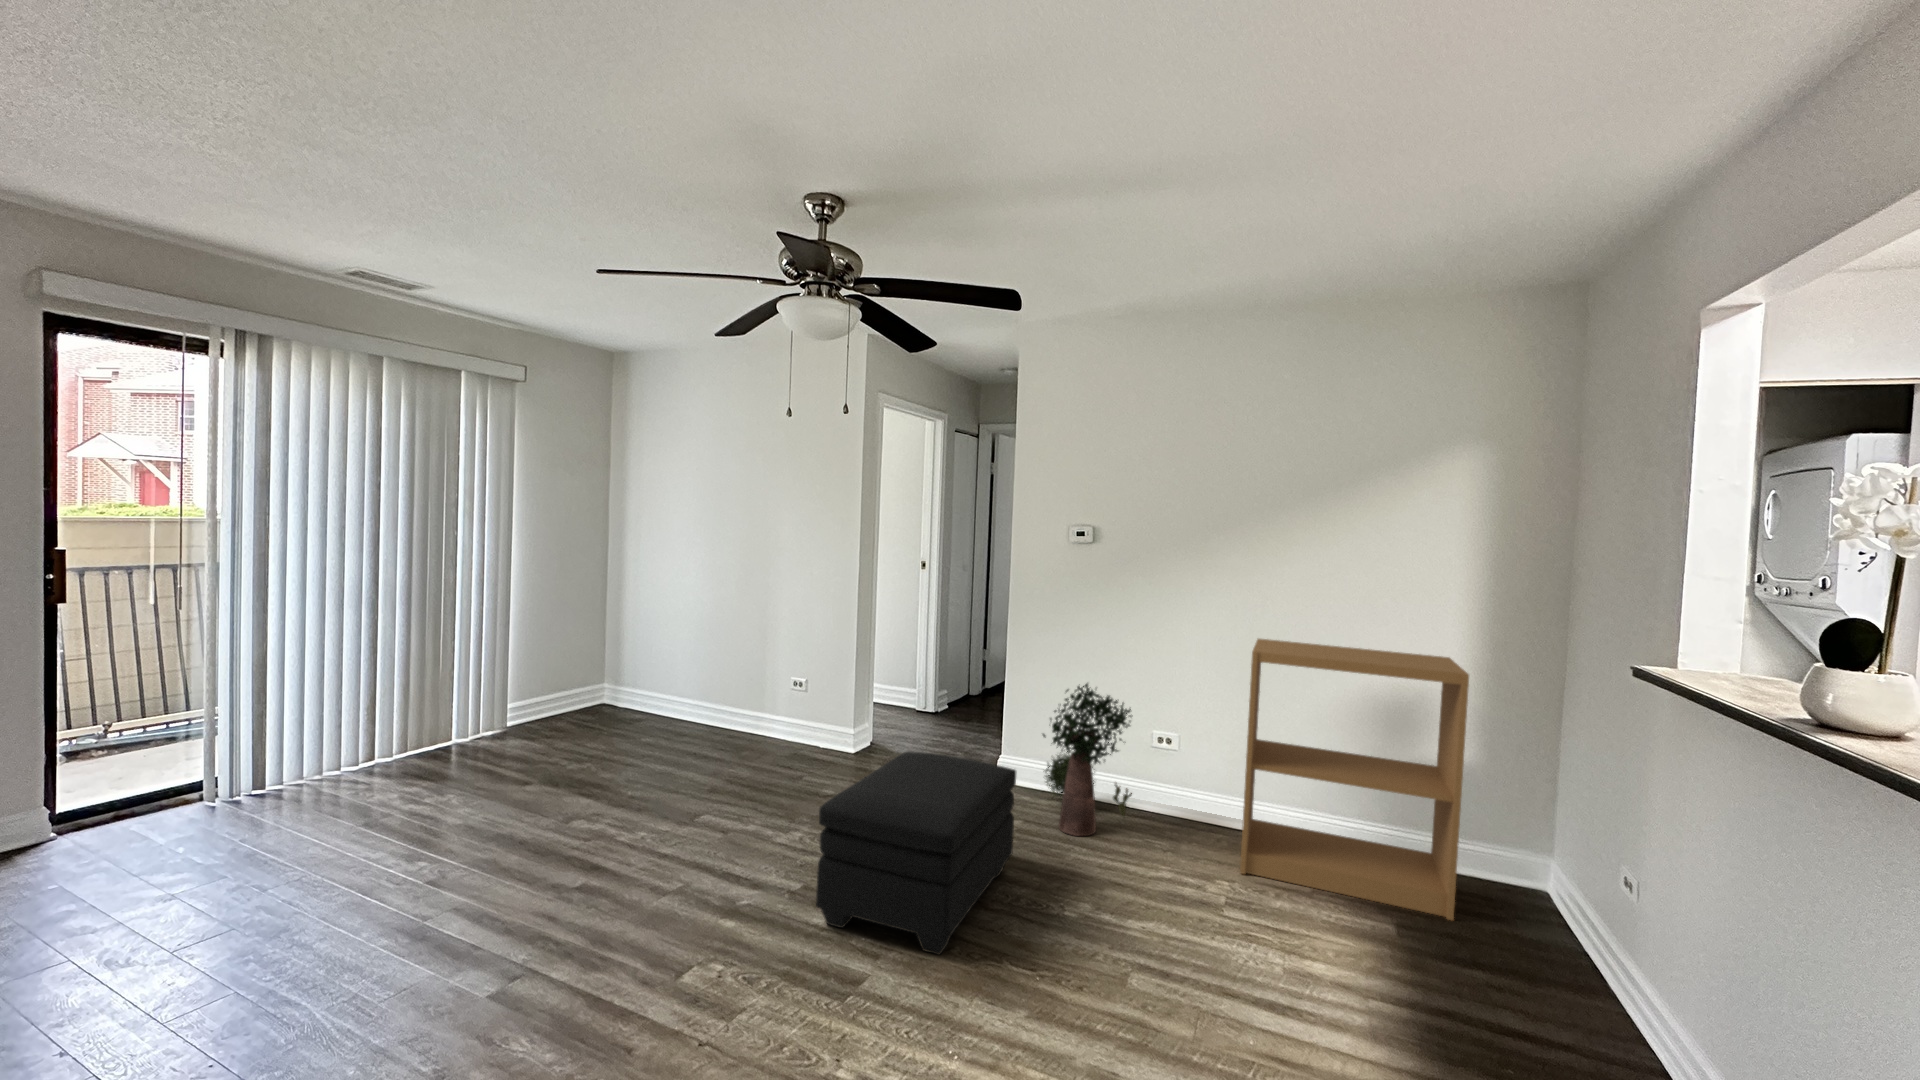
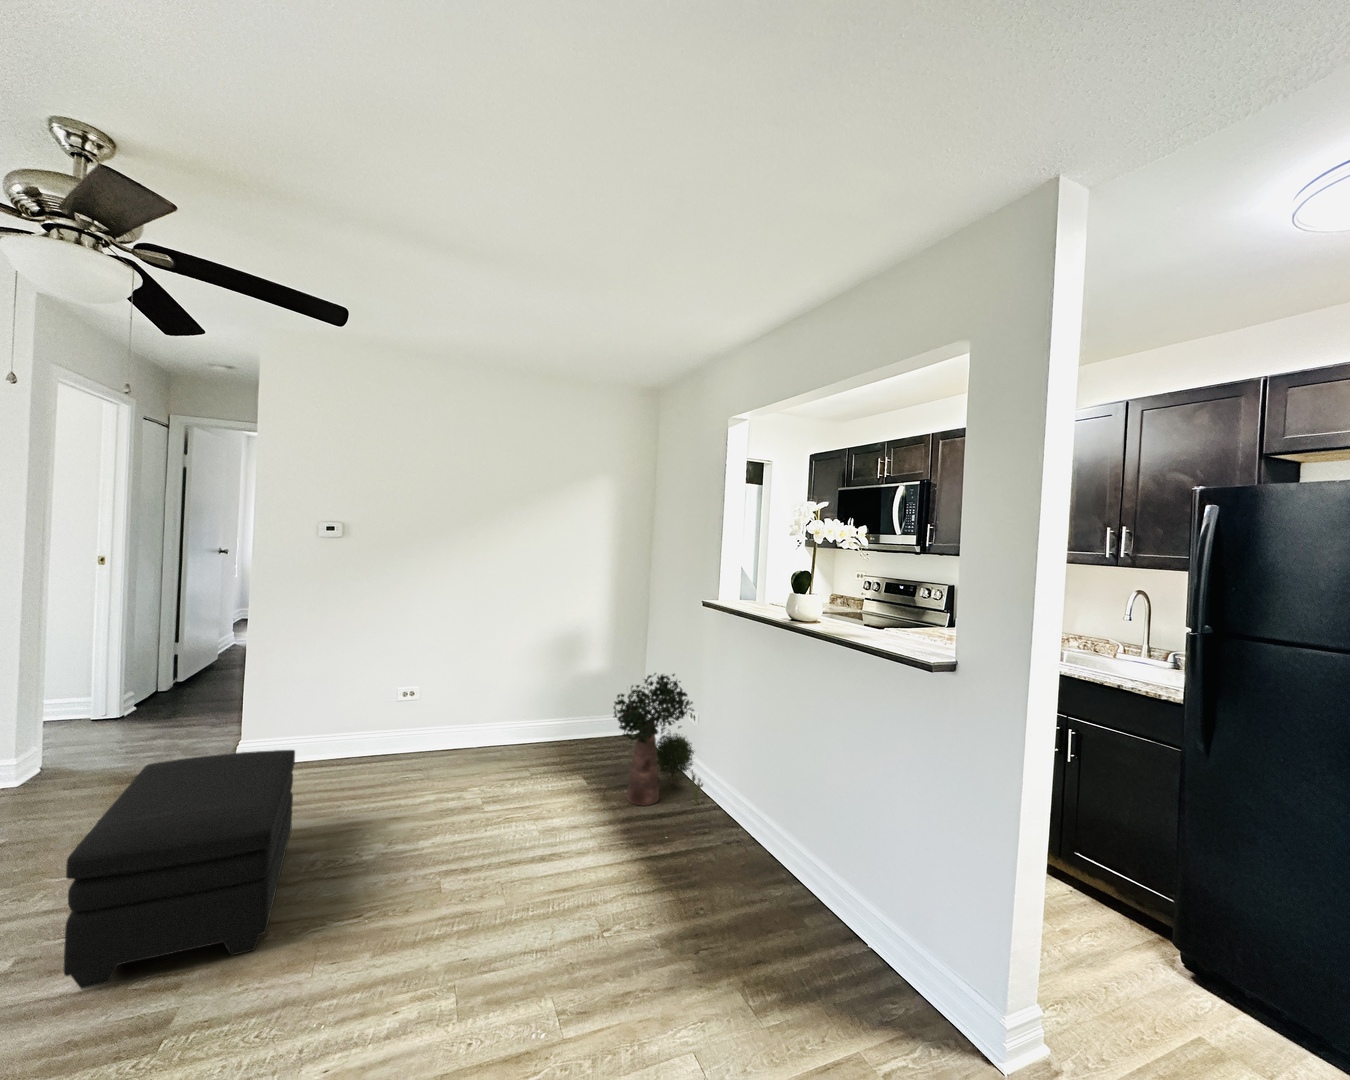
bookshelf: present [1240,639,1469,920] -> none [476,601,622,778]
potted plant: present [1043,683,1132,836] -> present [614,673,703,805]

